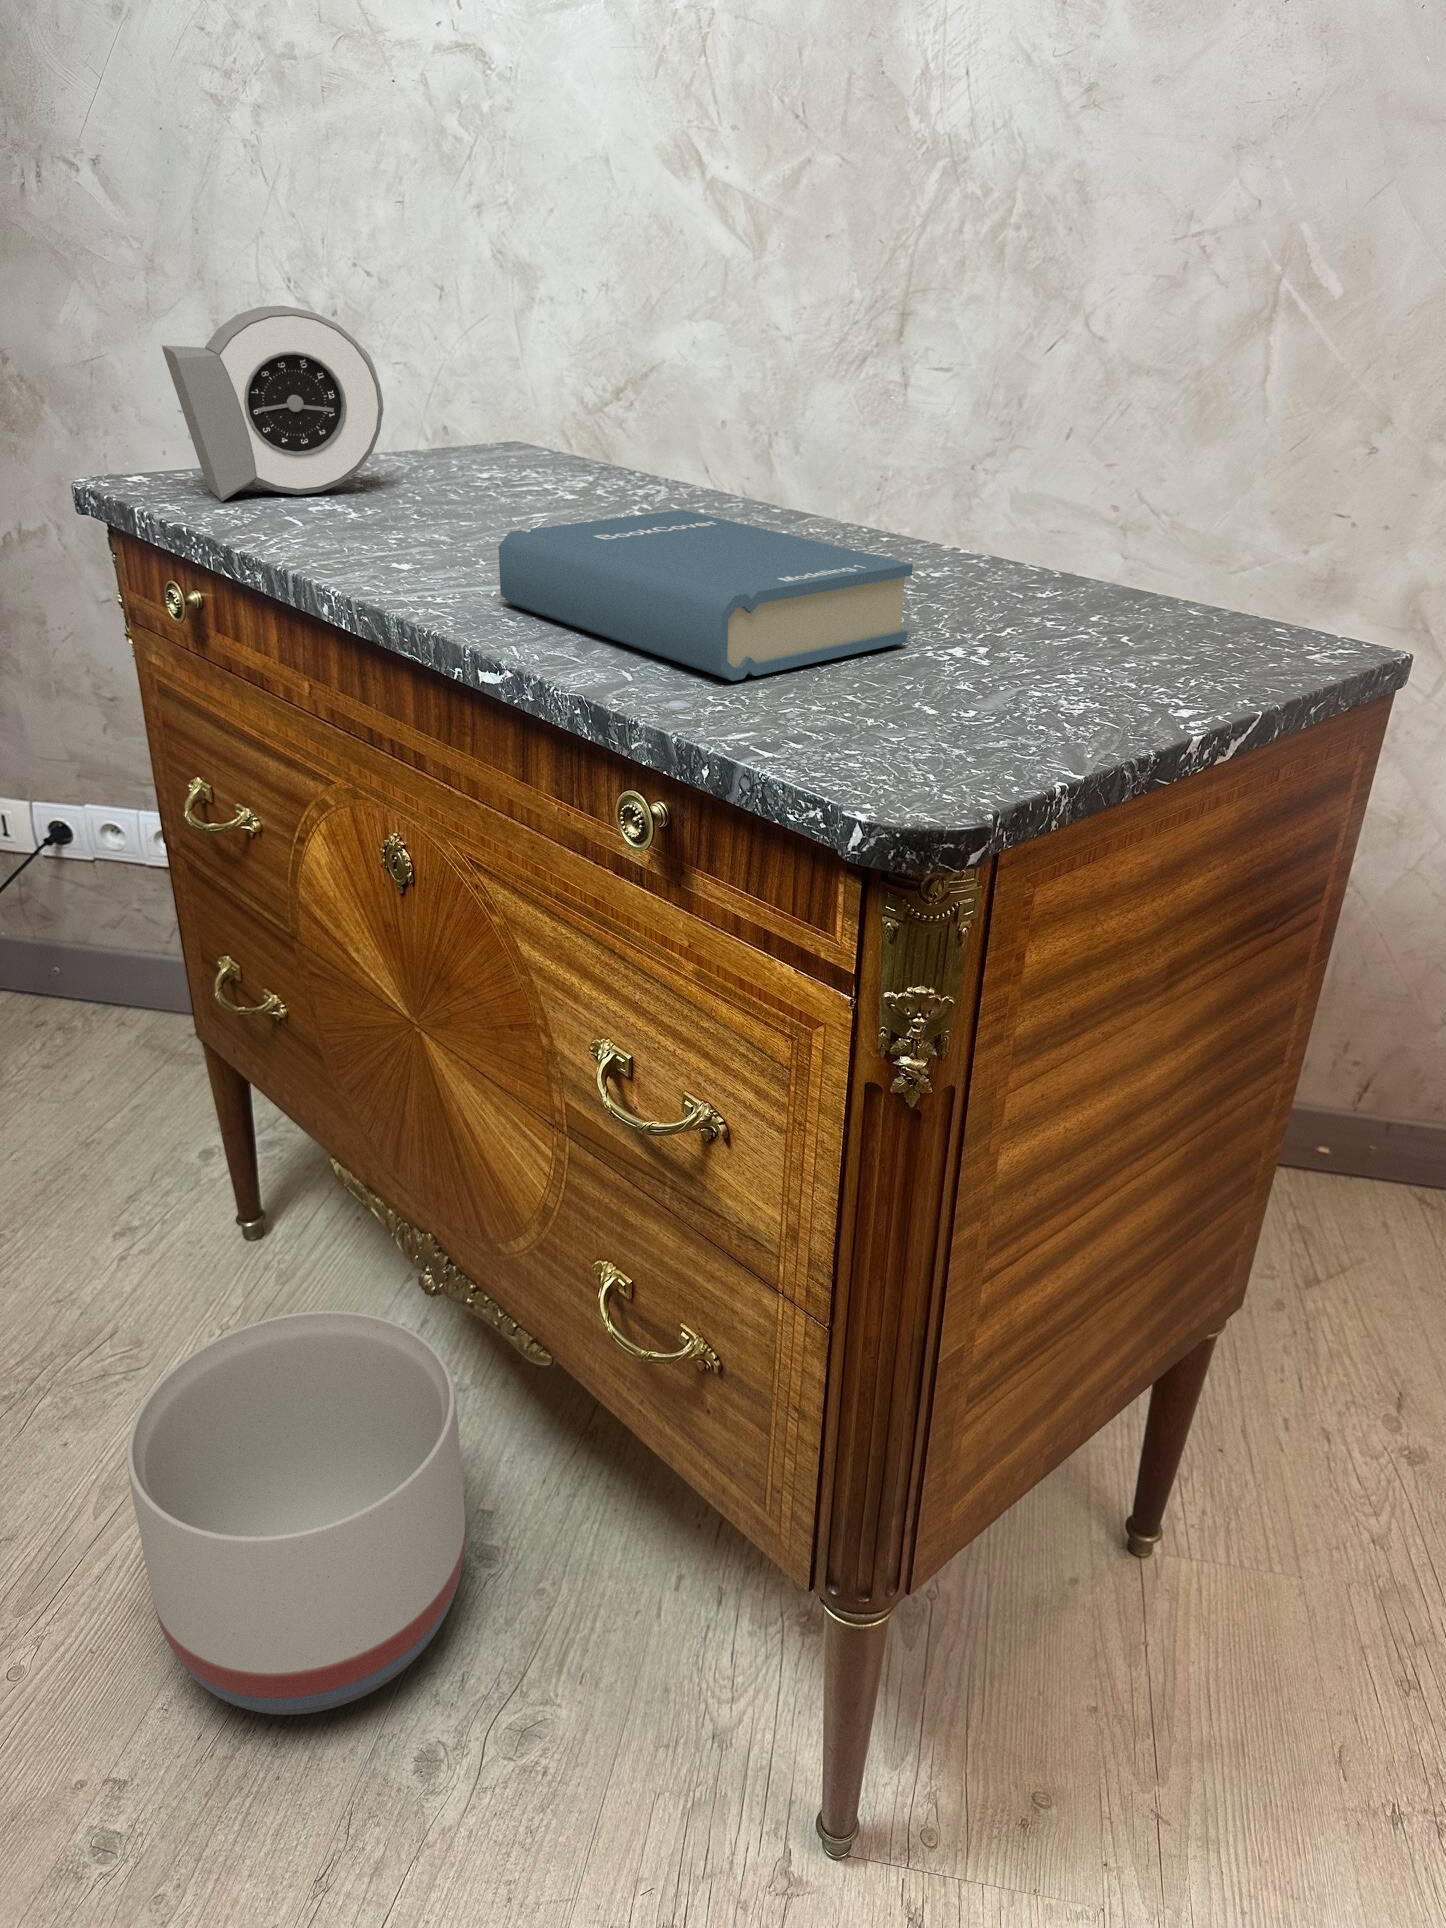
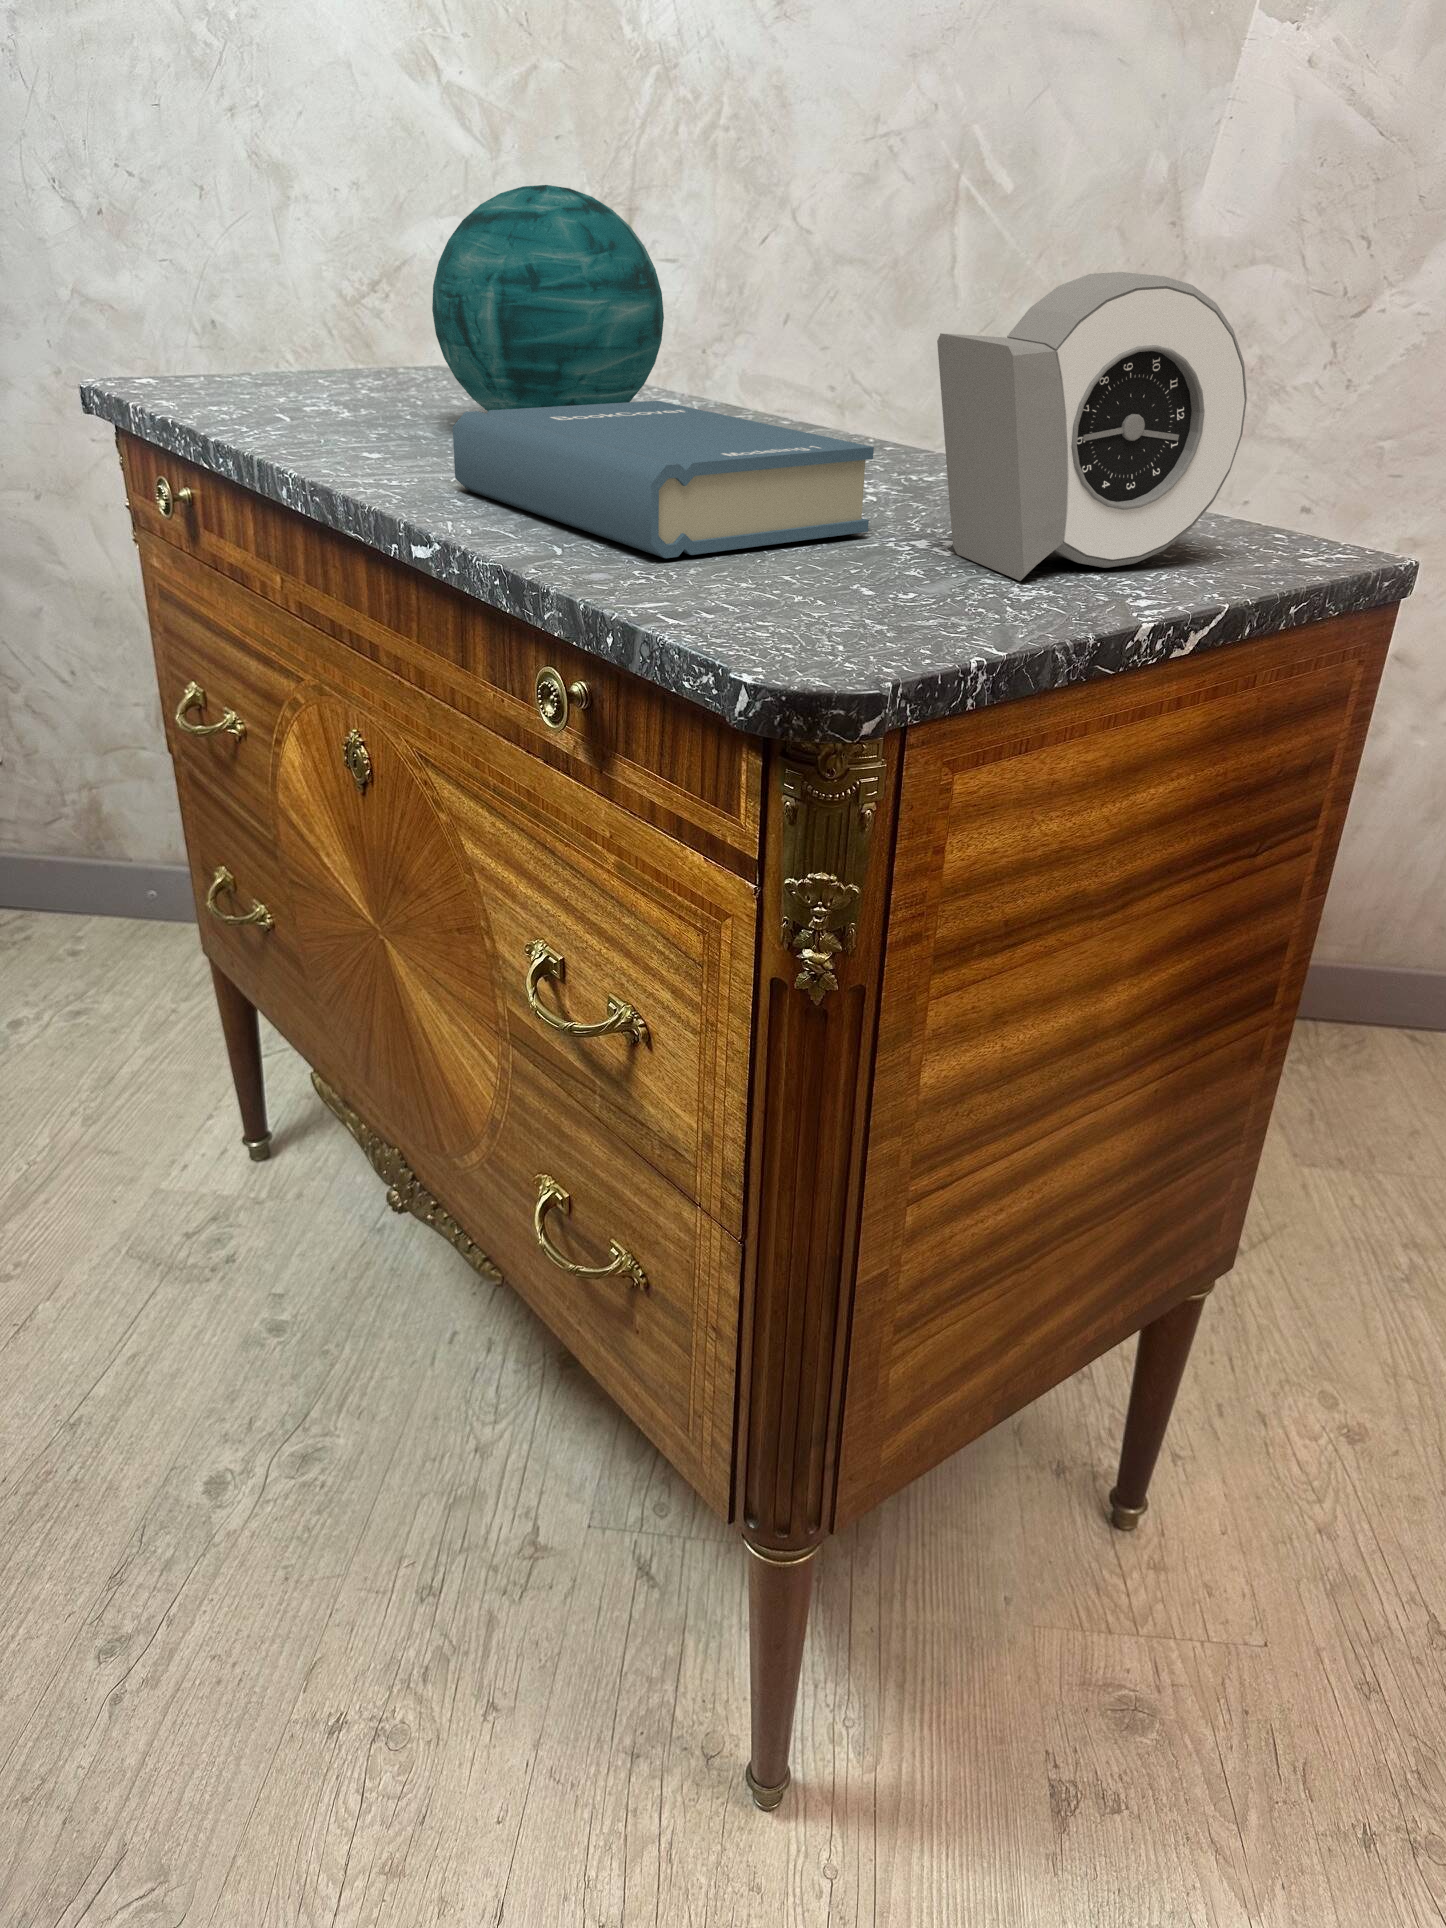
decorative orb: none [447,299,671,533] -> present [432,185,664,411]
alarm clock: present [162,306,384,501] -> present [937,272,1247,581]
planter: present [127,1310,466,1715] -> none [69,1219,417,1618]

